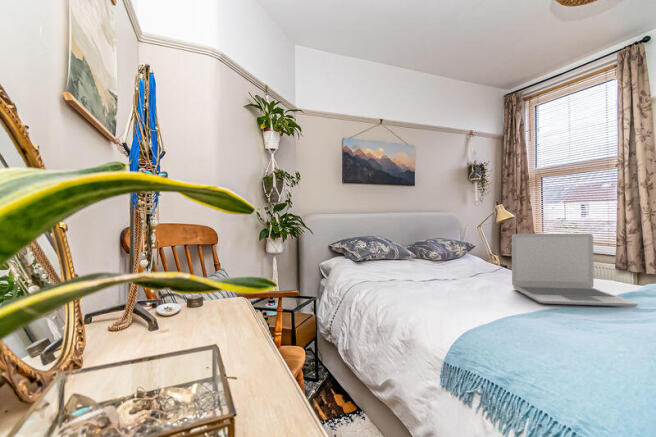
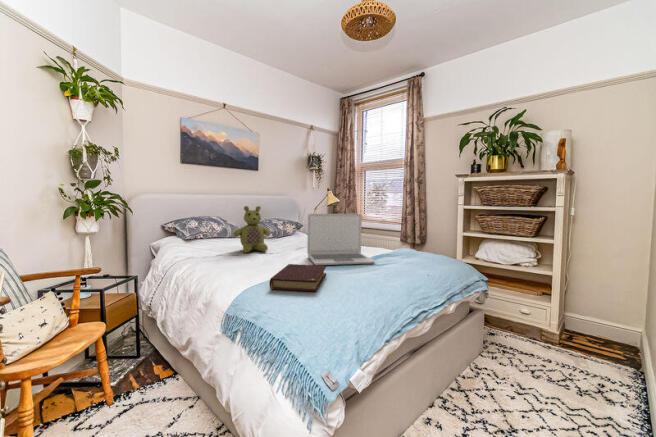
stuffed bear: none [408,225,451,279] -> present [234,206,270,253]
book: none [511,301,597,352] -> present [270,264,326,292]

